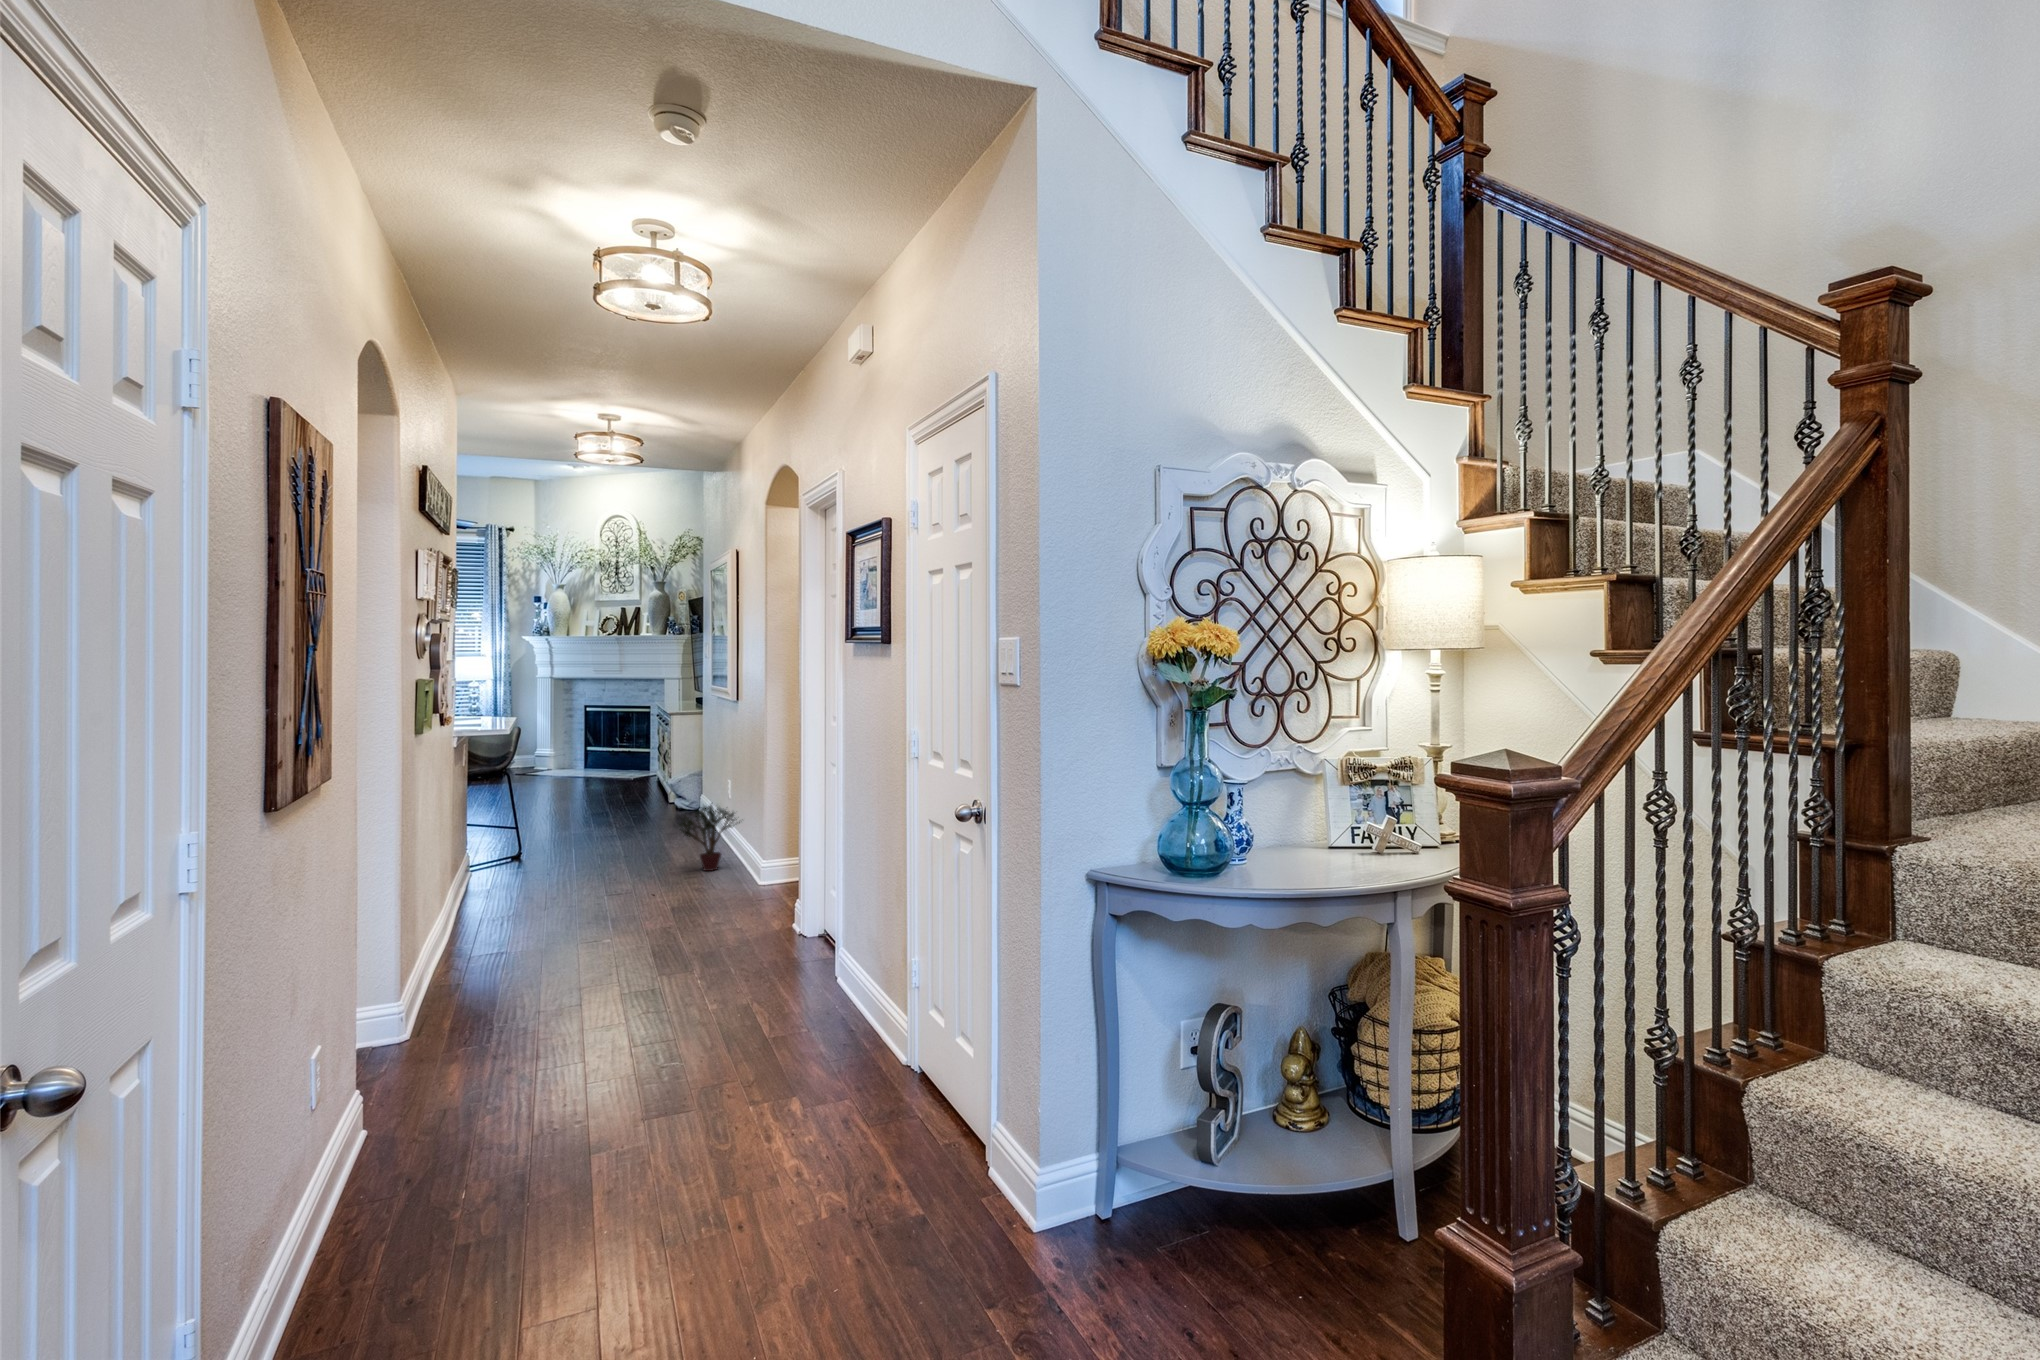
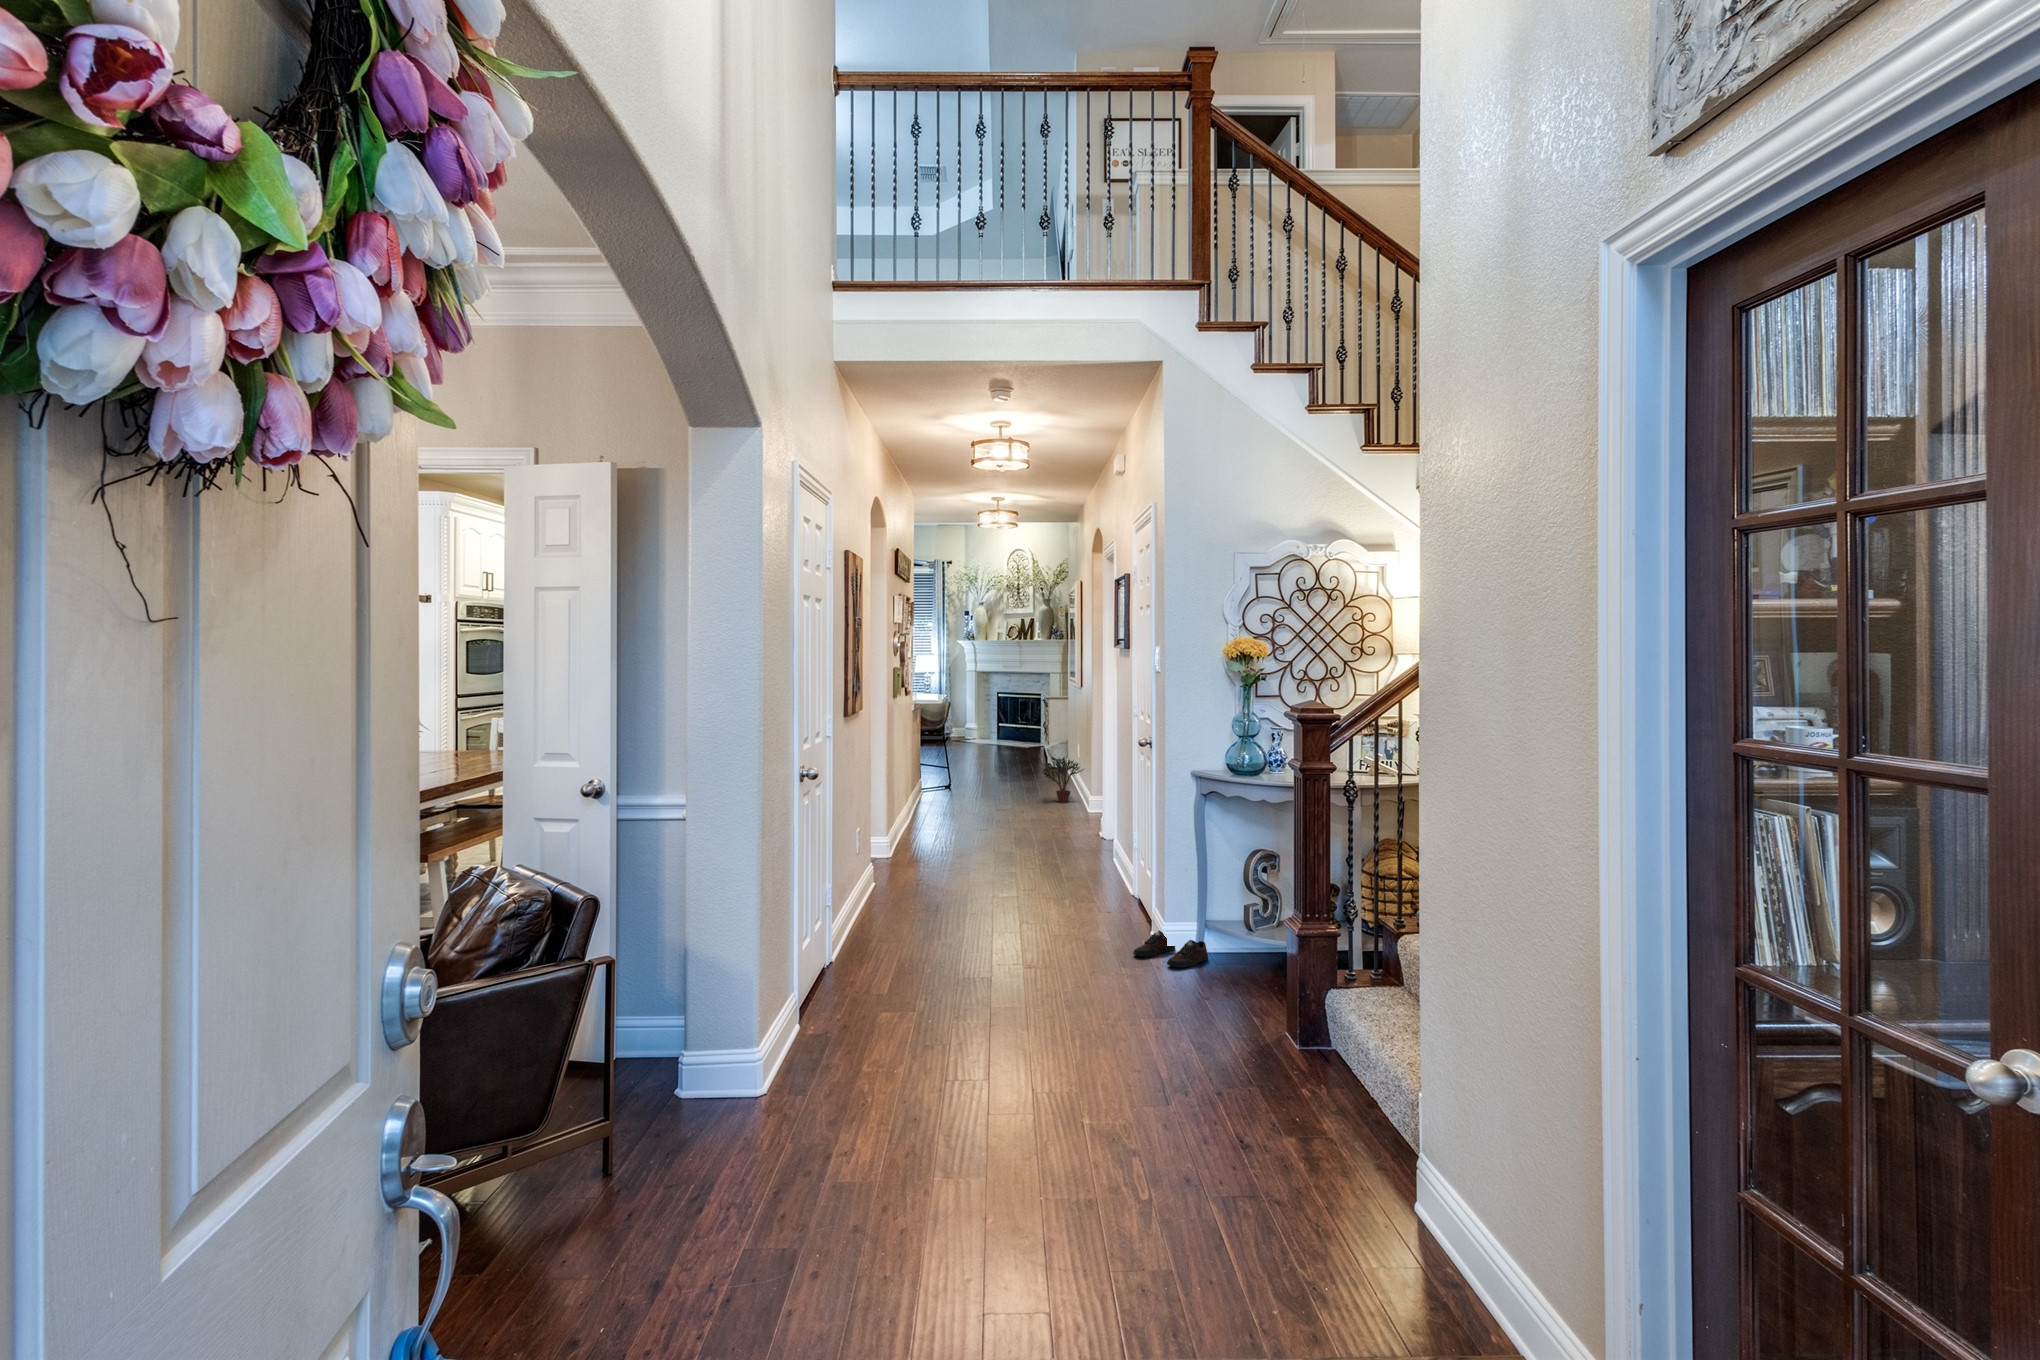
shoe: none [986,1186,1127,1286] -> present [1133,931,1208,967]

